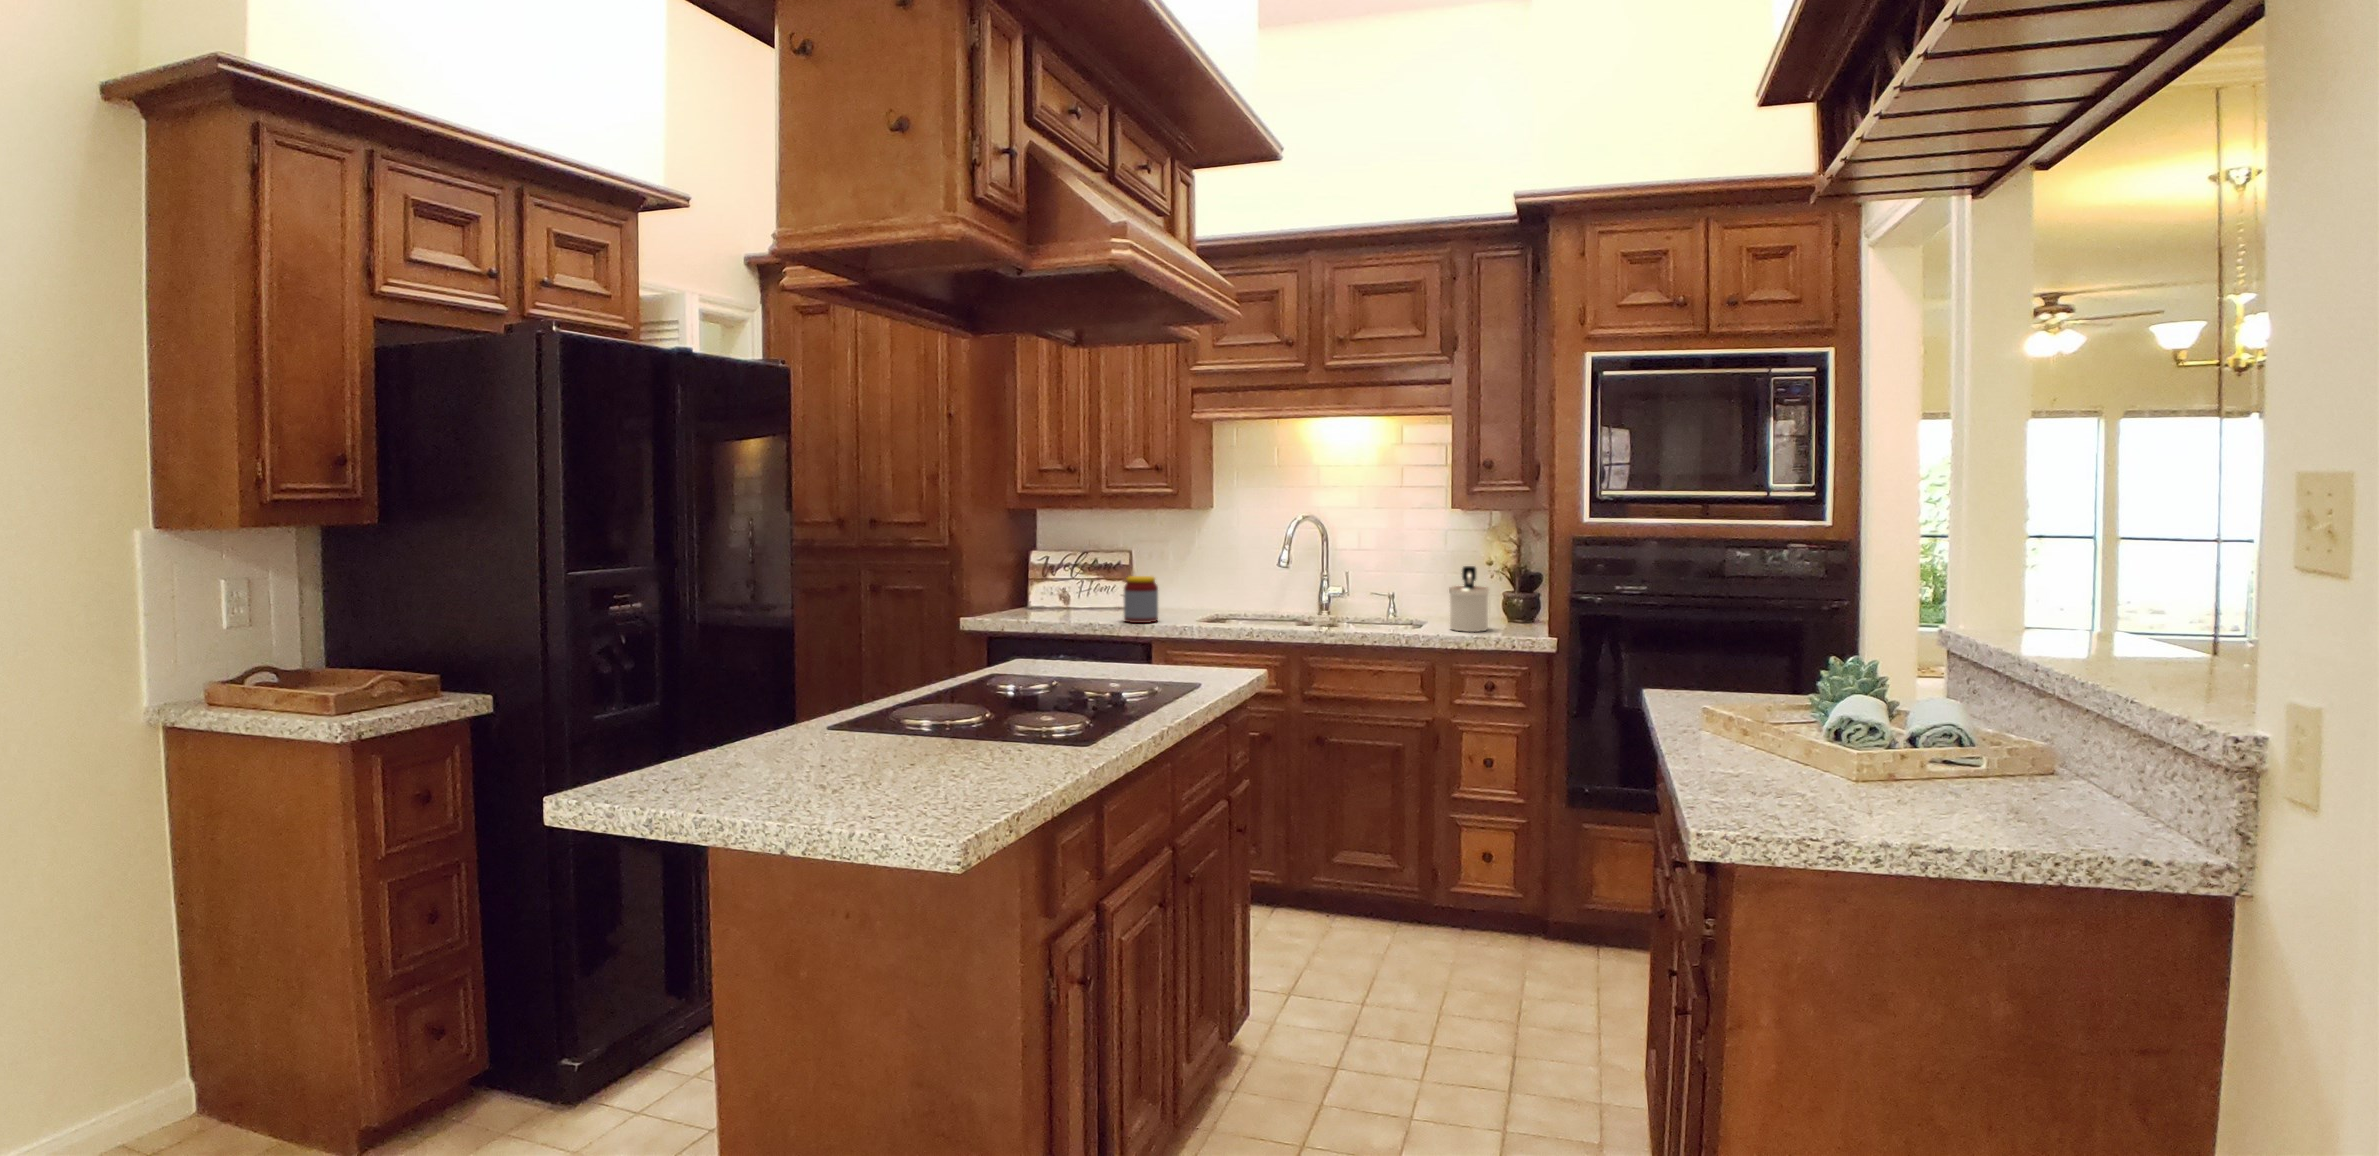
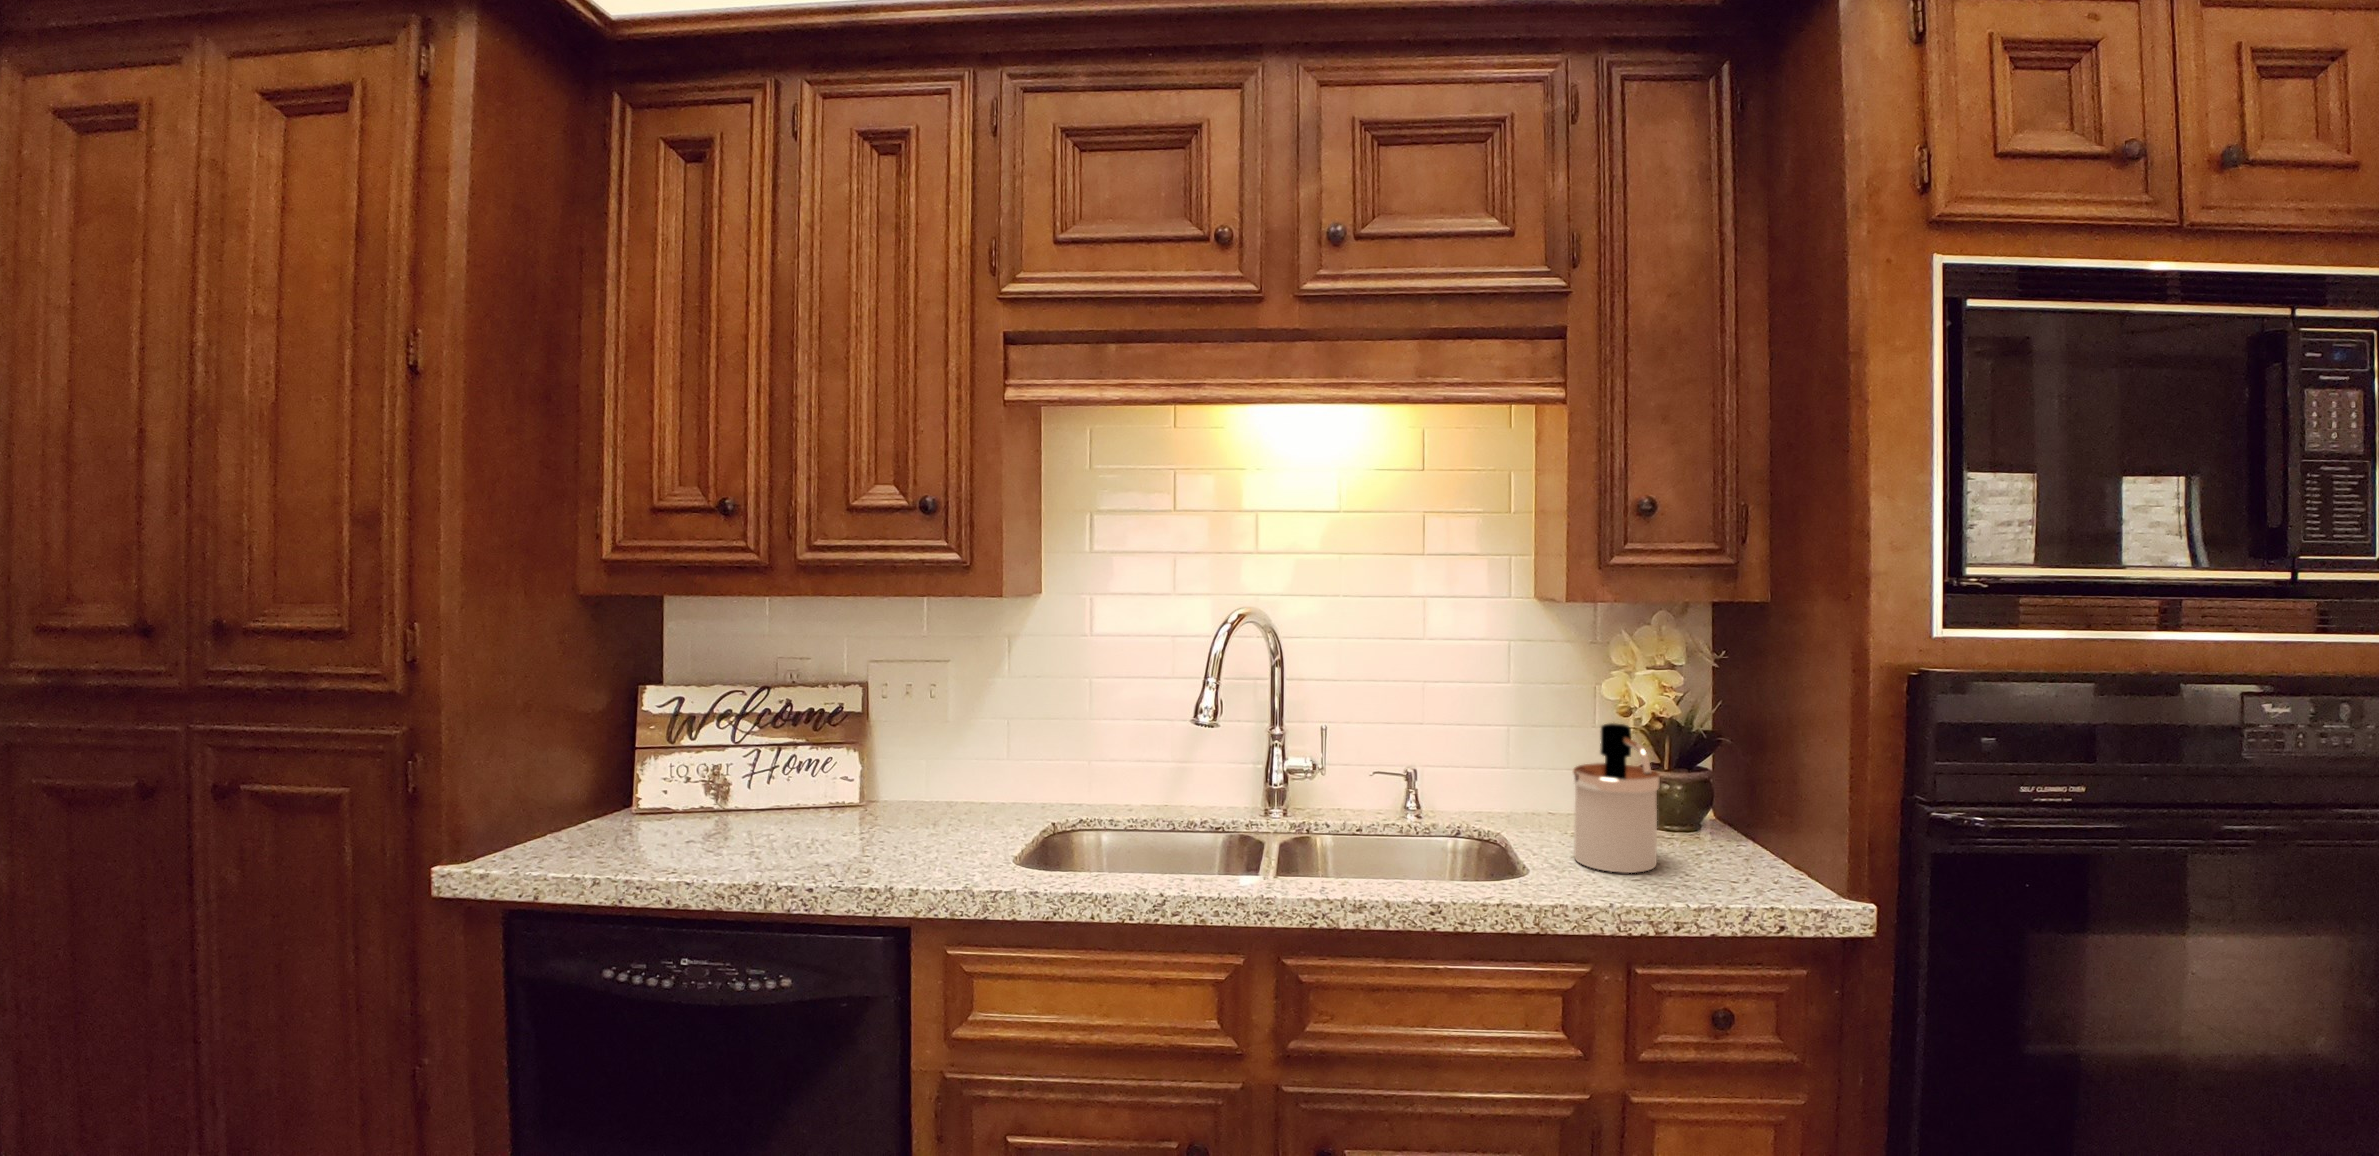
jar: present [1124,576,1158,623] -> none [841,752,925,872]

